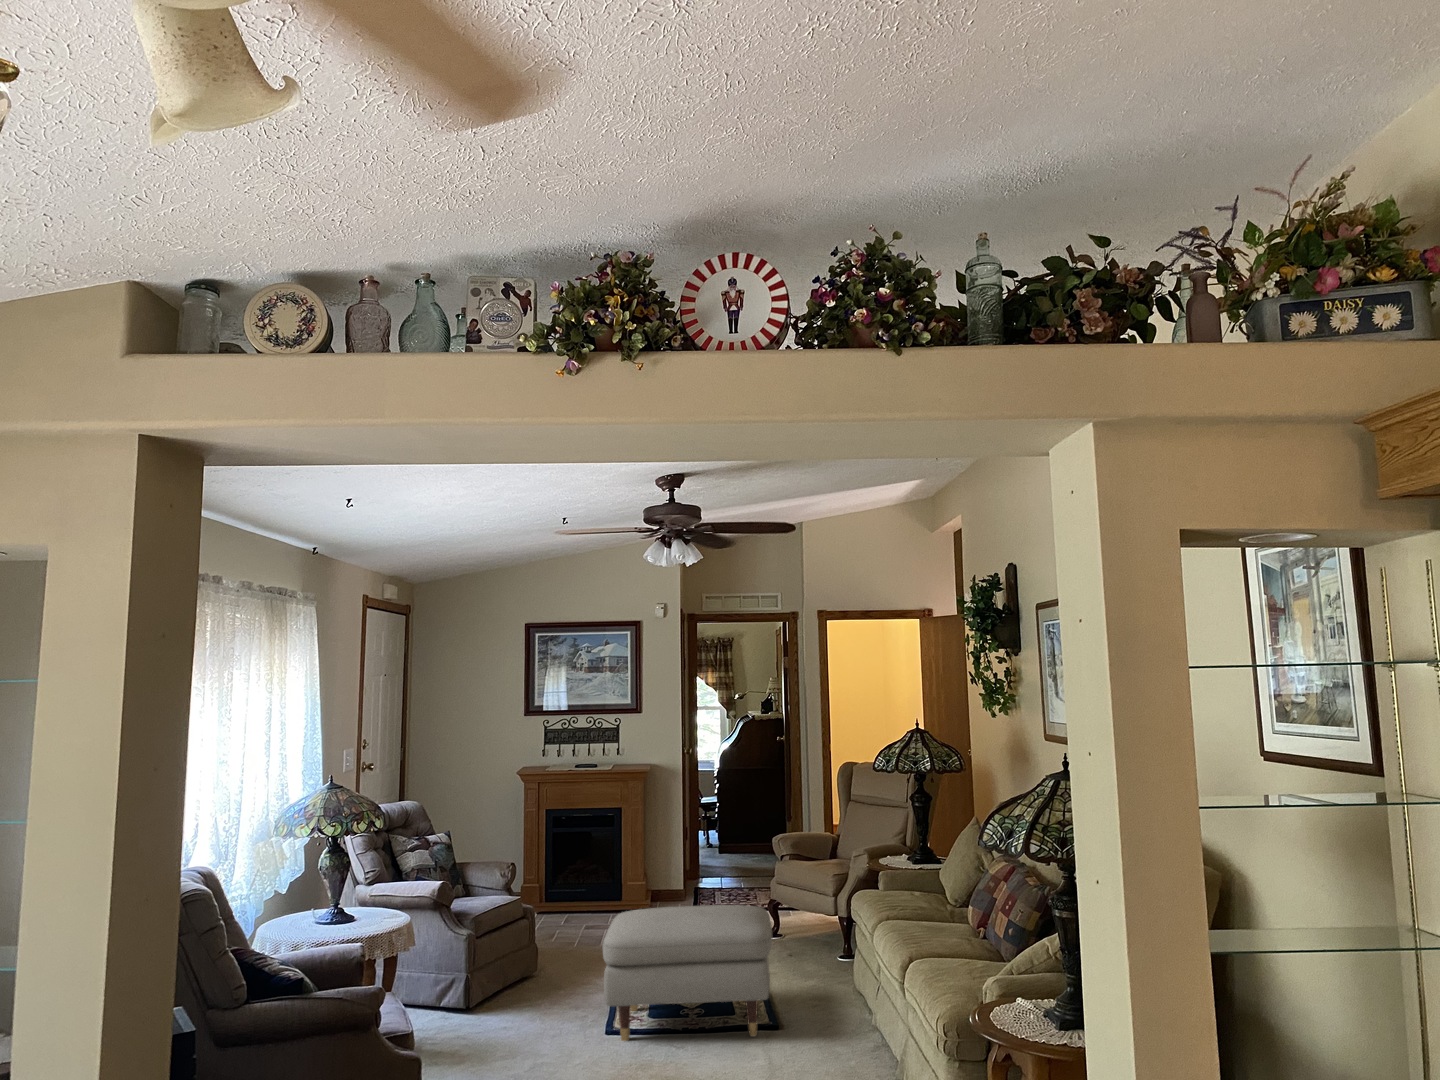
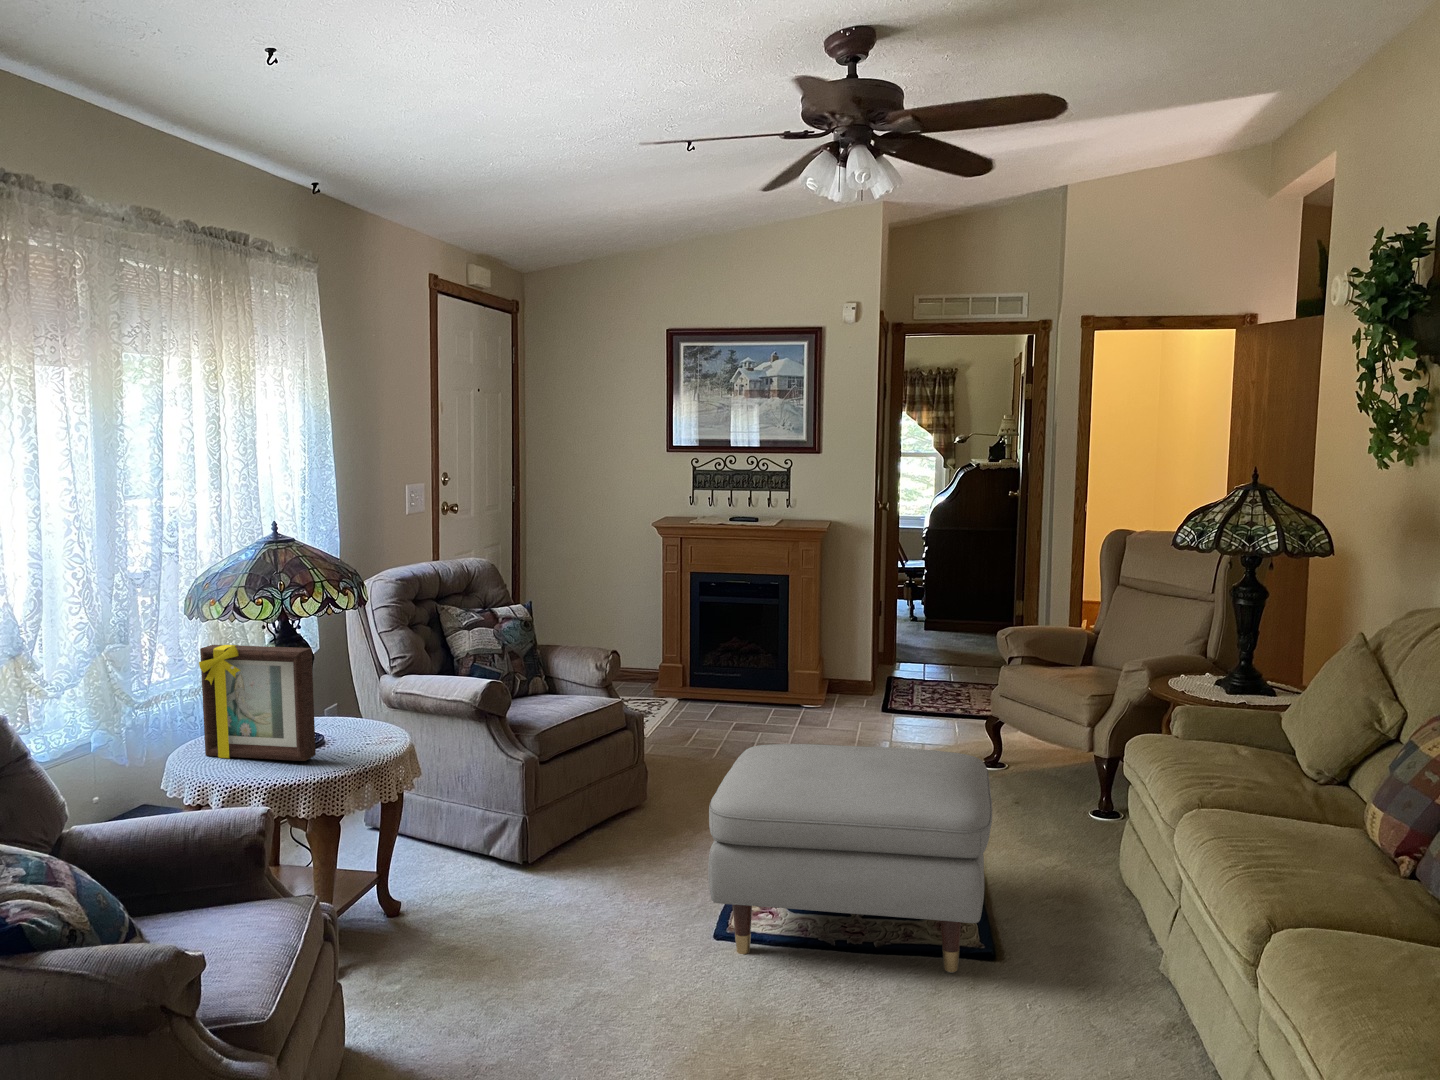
picture frame: none [281,854,356,931] -> present [199,645,316,761]

